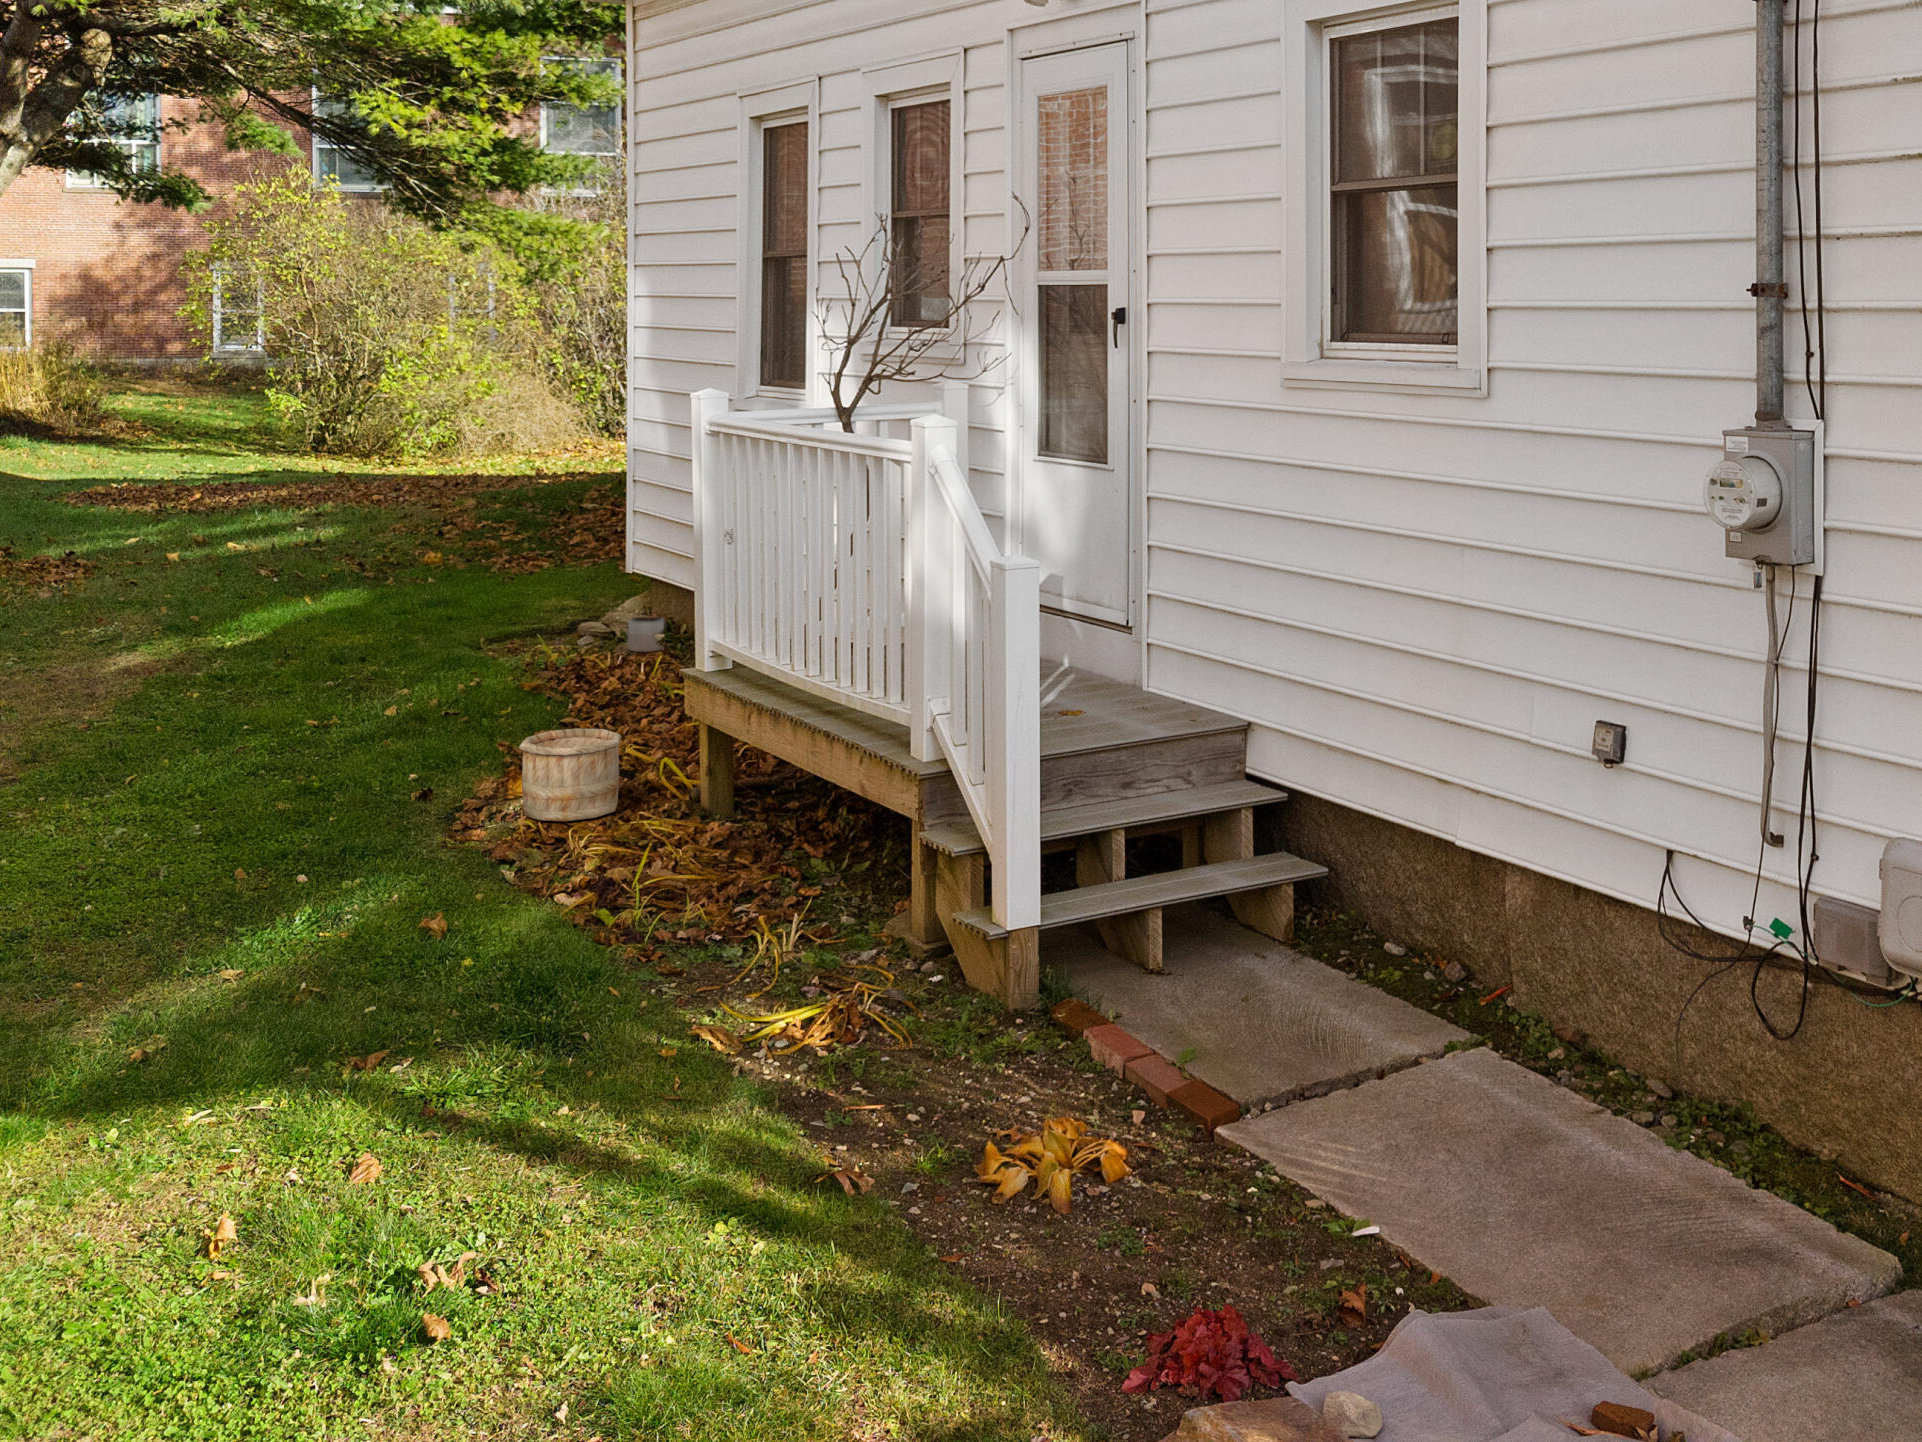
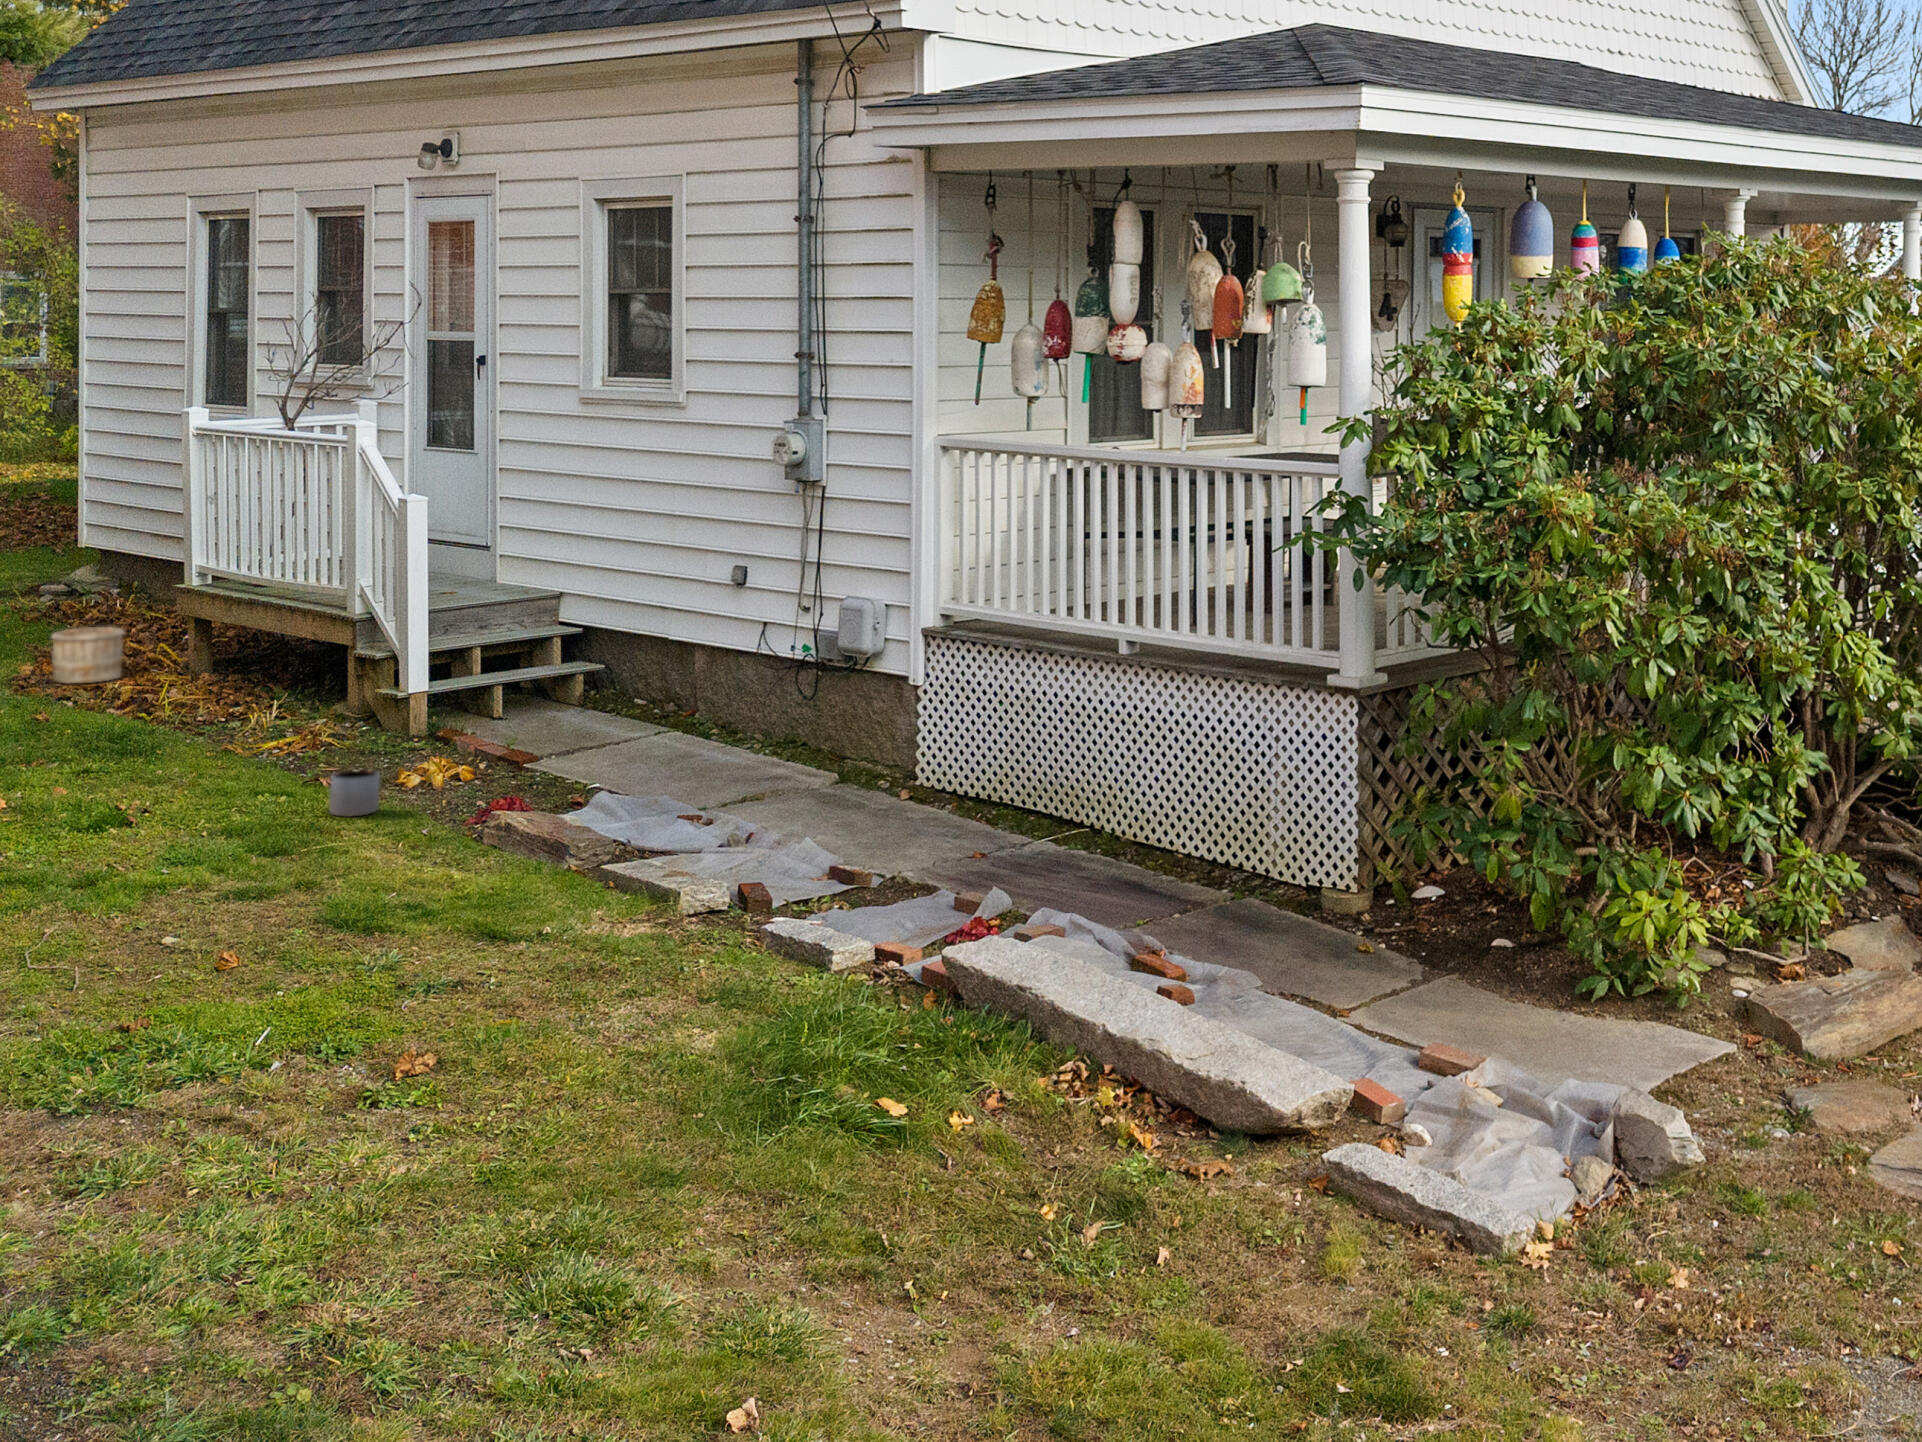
planter: present [627,616,664,652] -> present [329,770,380,817]

